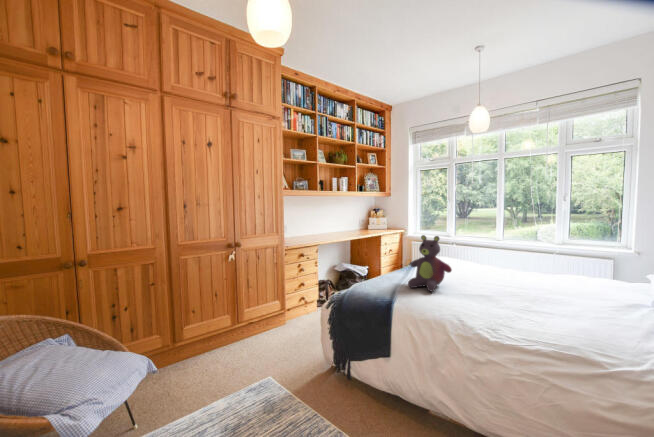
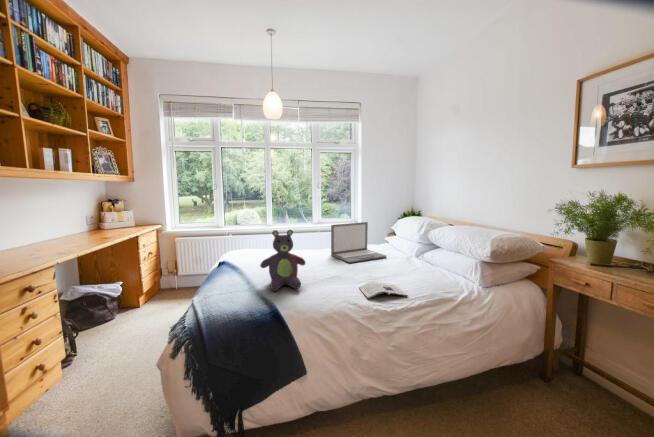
laptop: none [528,240,616,295] -> present [331,222,386,263]
magazine: none [485,306,553,334] -> present [359,281,408,299]

